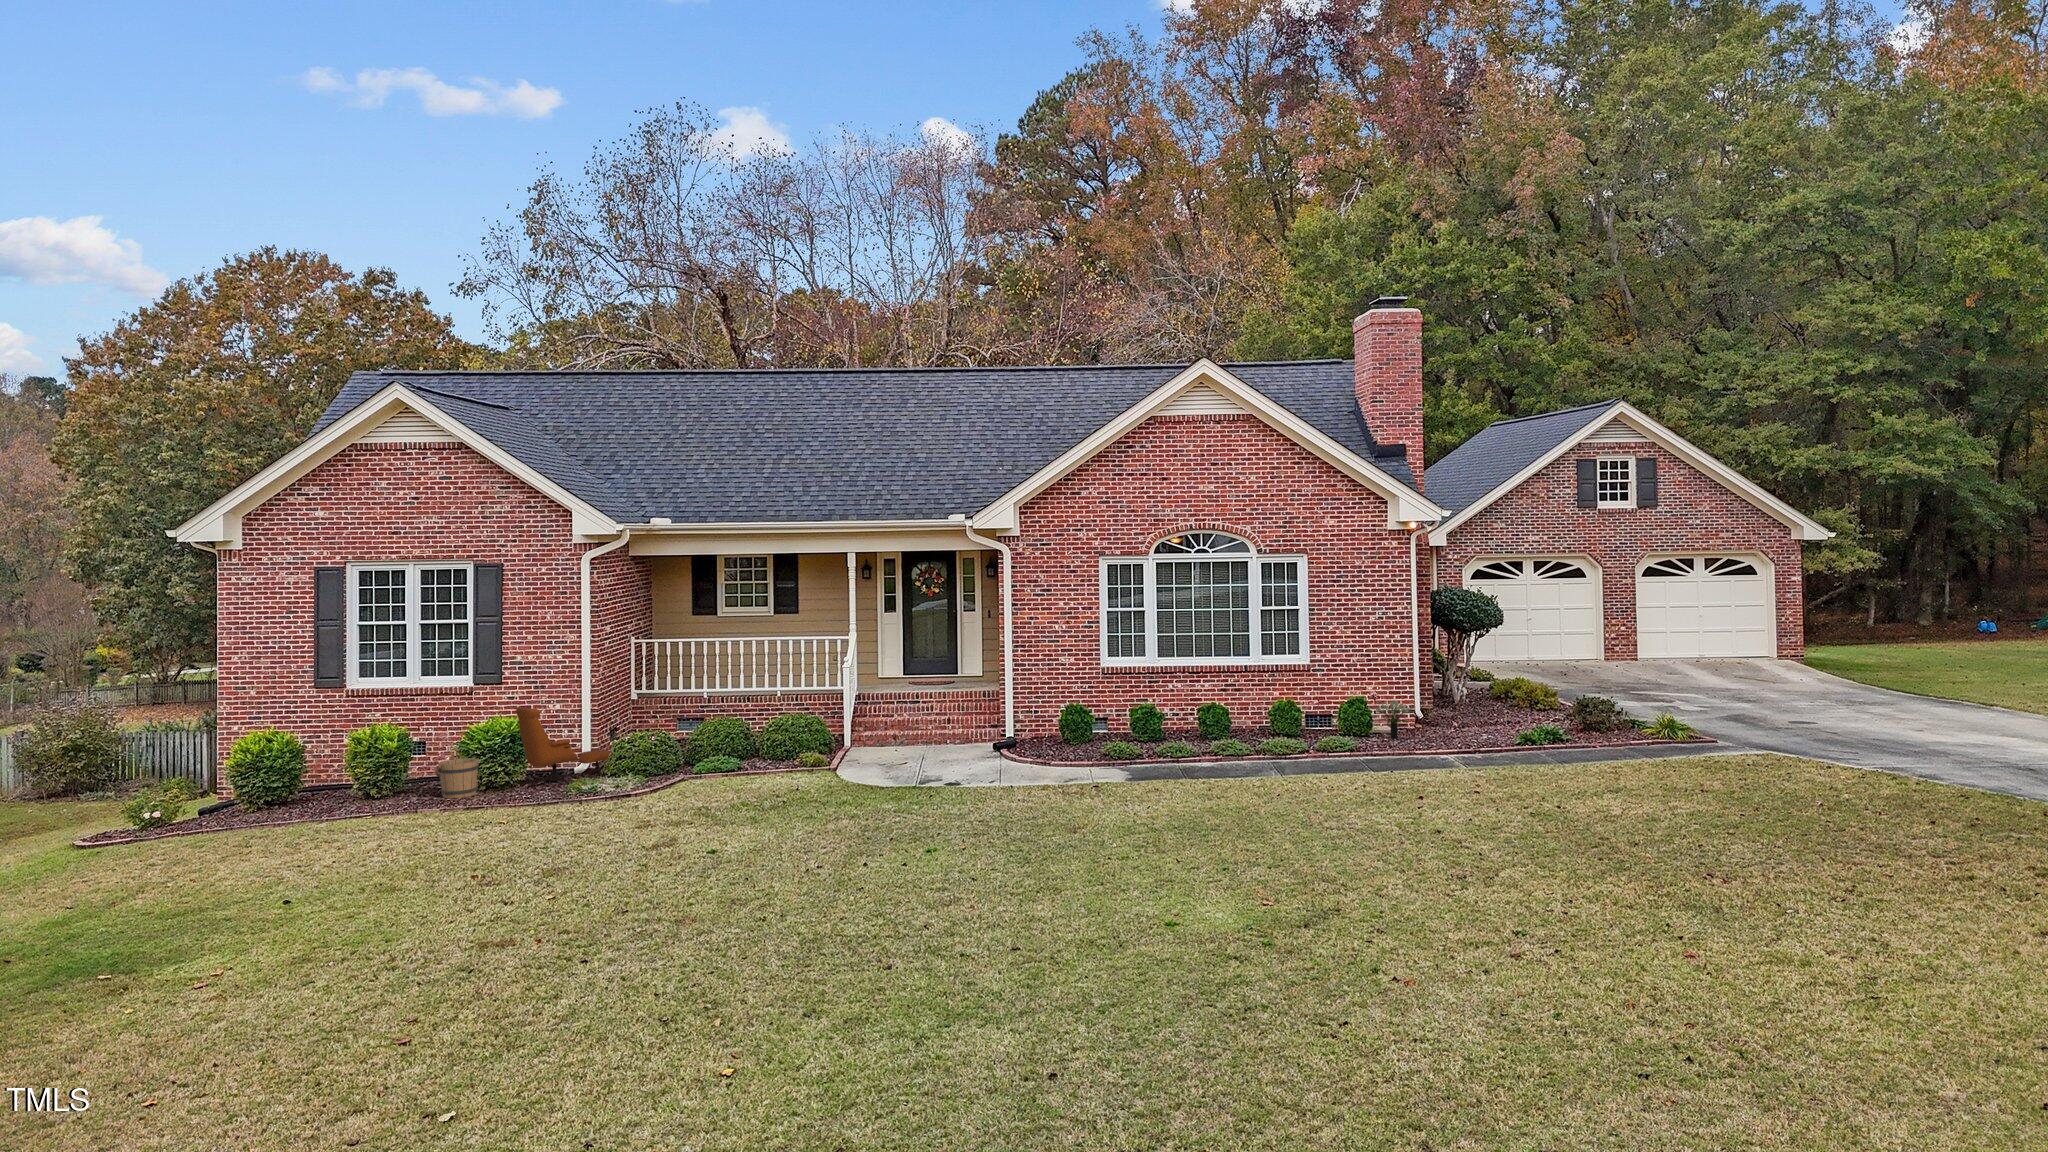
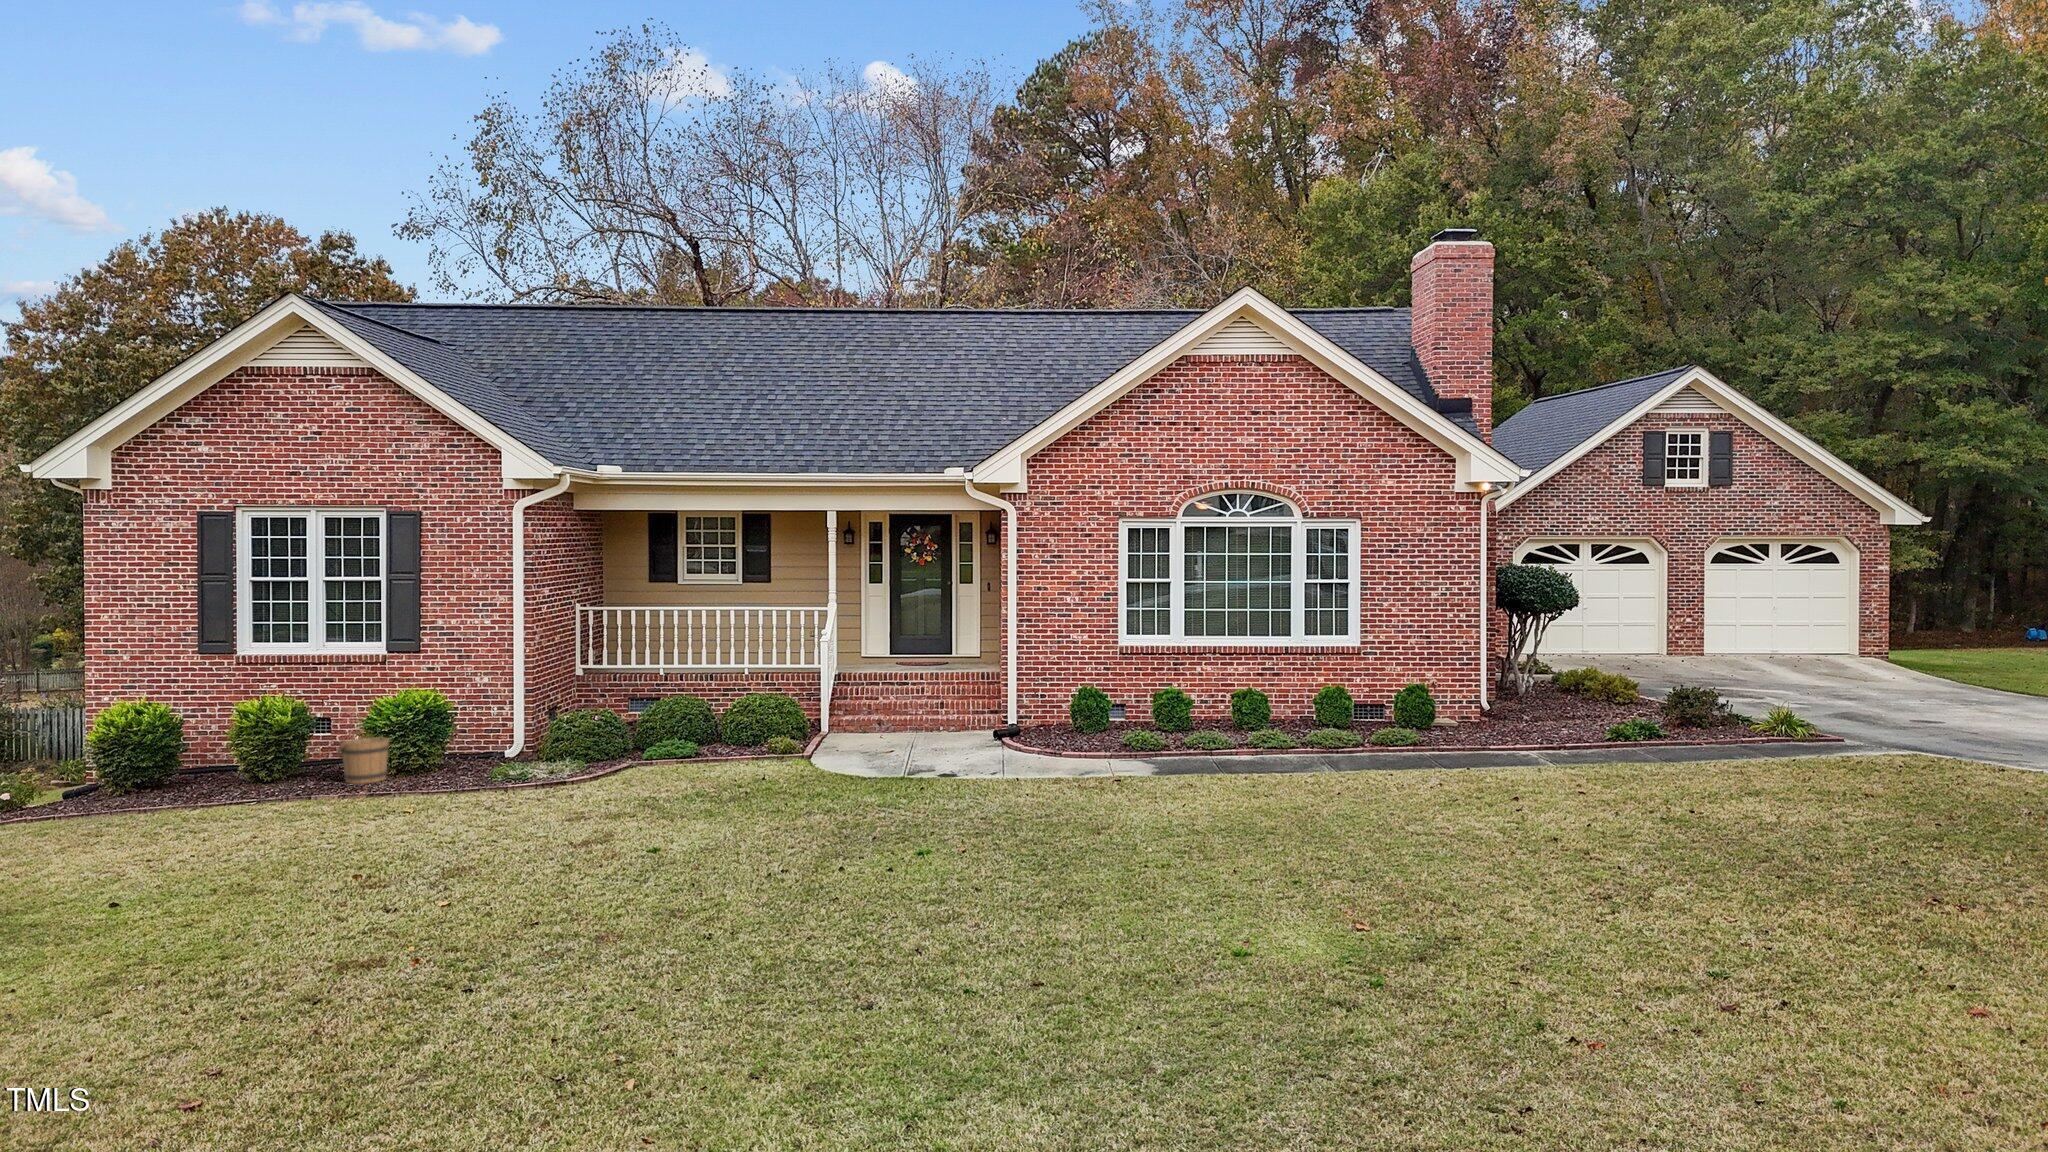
potted plant: present [1376,701,1413,739] -> none [1434,689,1478,733]
lounge chair: present [516,707,611,786] -> none [435,678,552,772]

